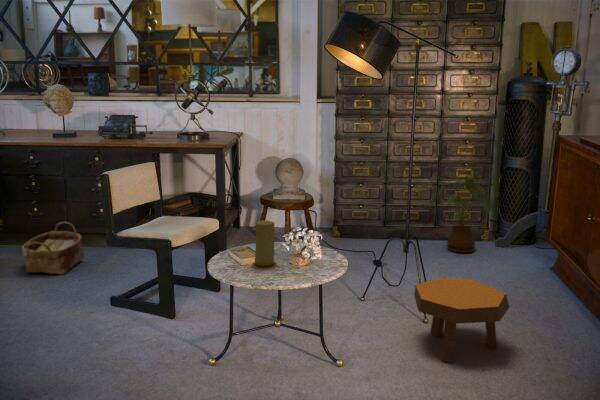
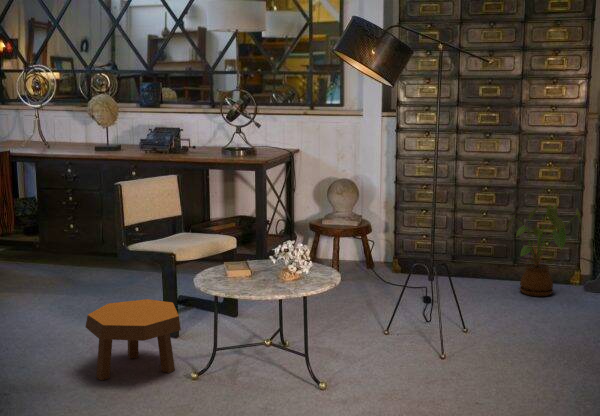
candle: present [252,220,277,269] -> none [236,237,262,285]
woven basket: present [22,222,84,274] -> none [54,238,117,291]
footstool: present [414,278,510,363] -> present [85,299,181,381]

